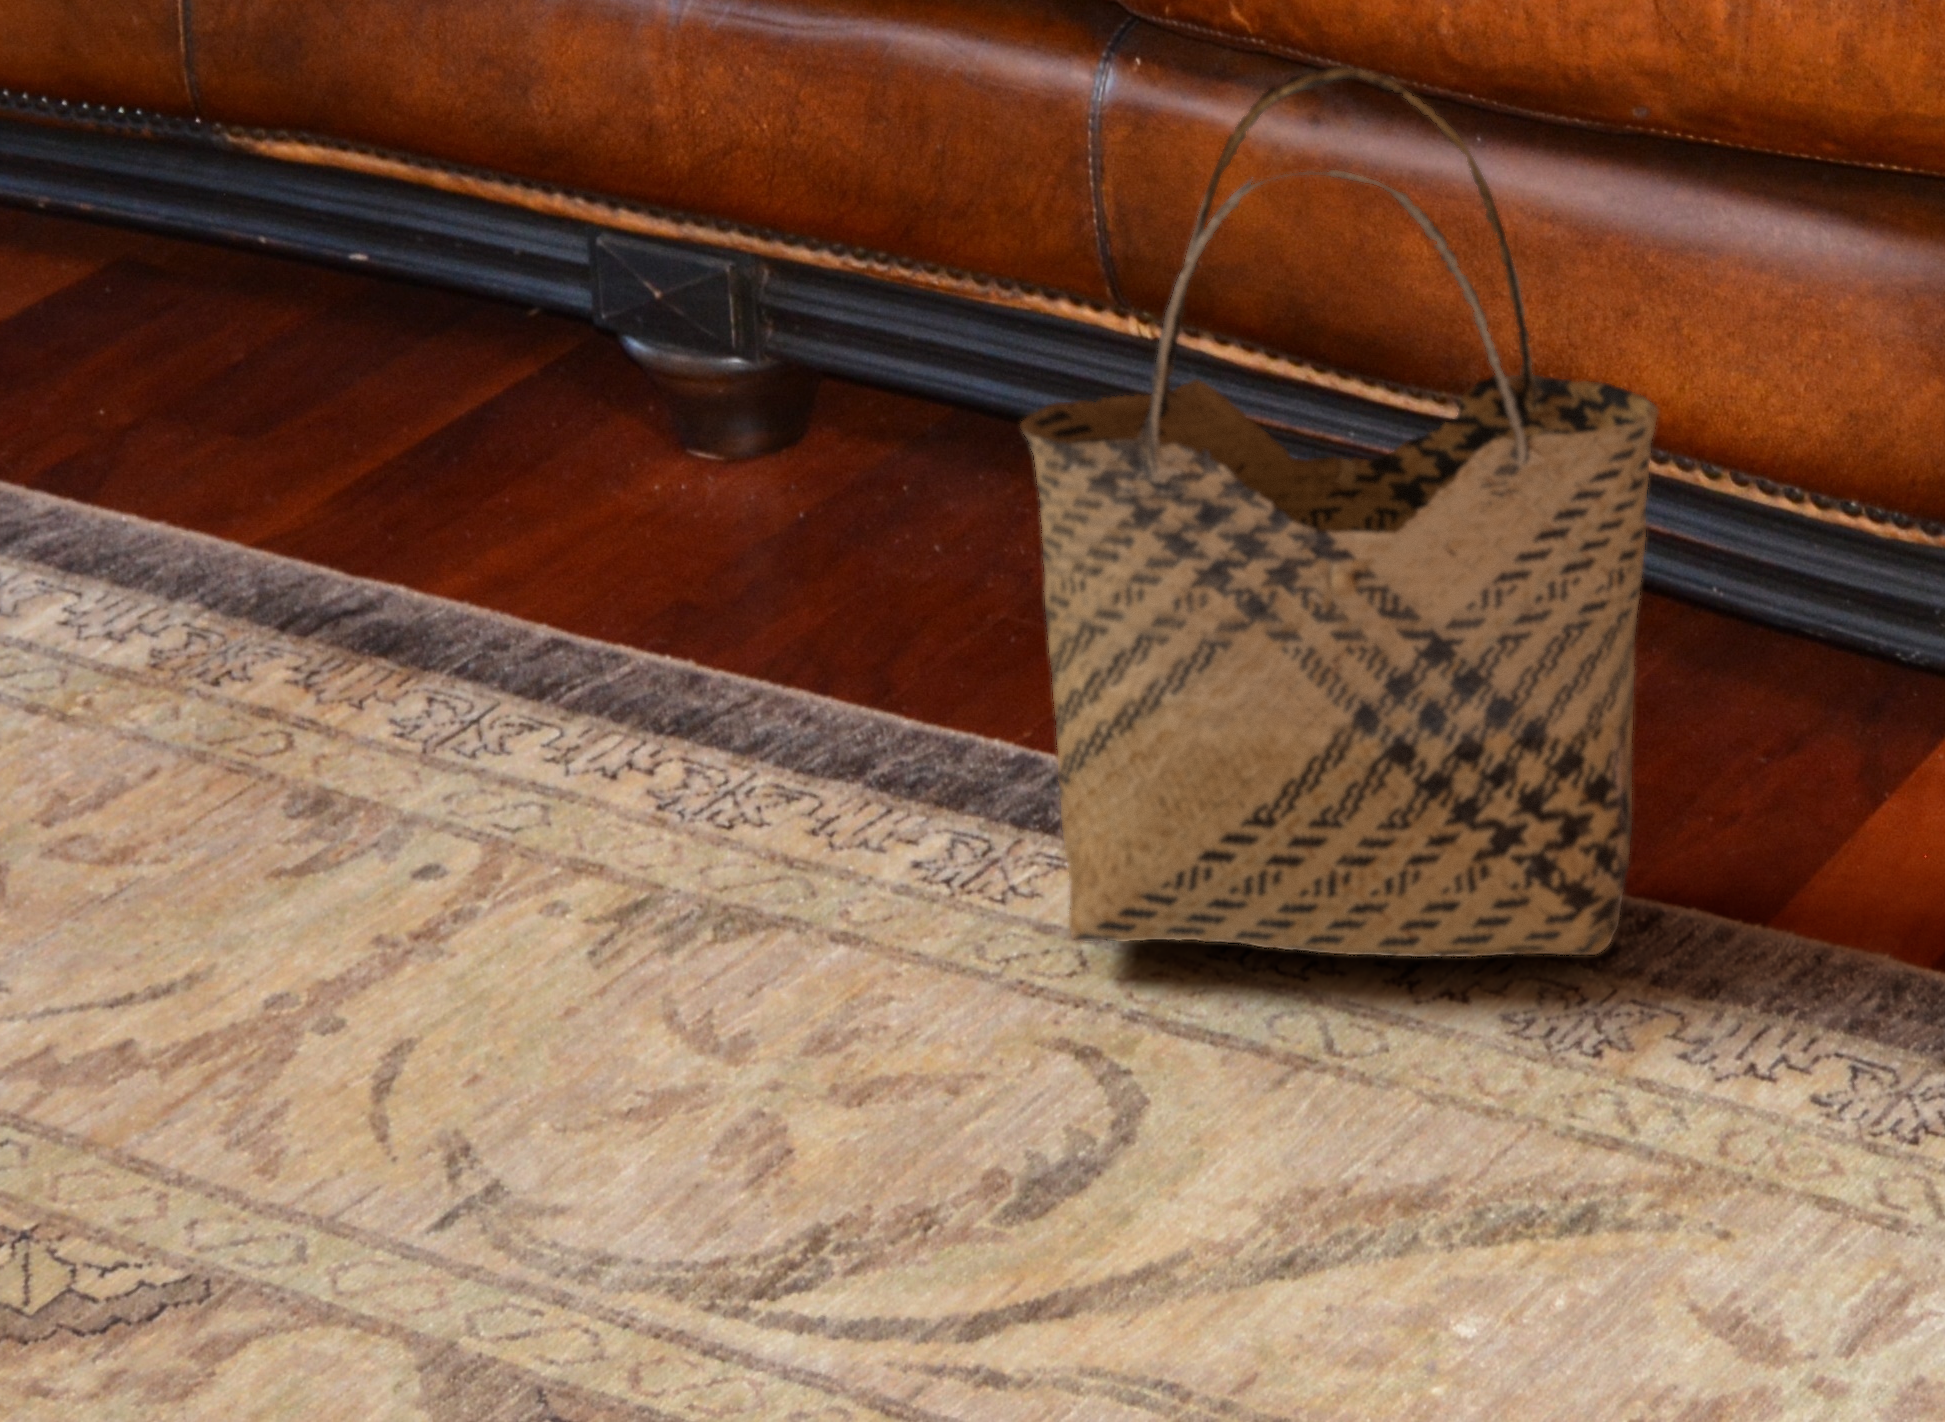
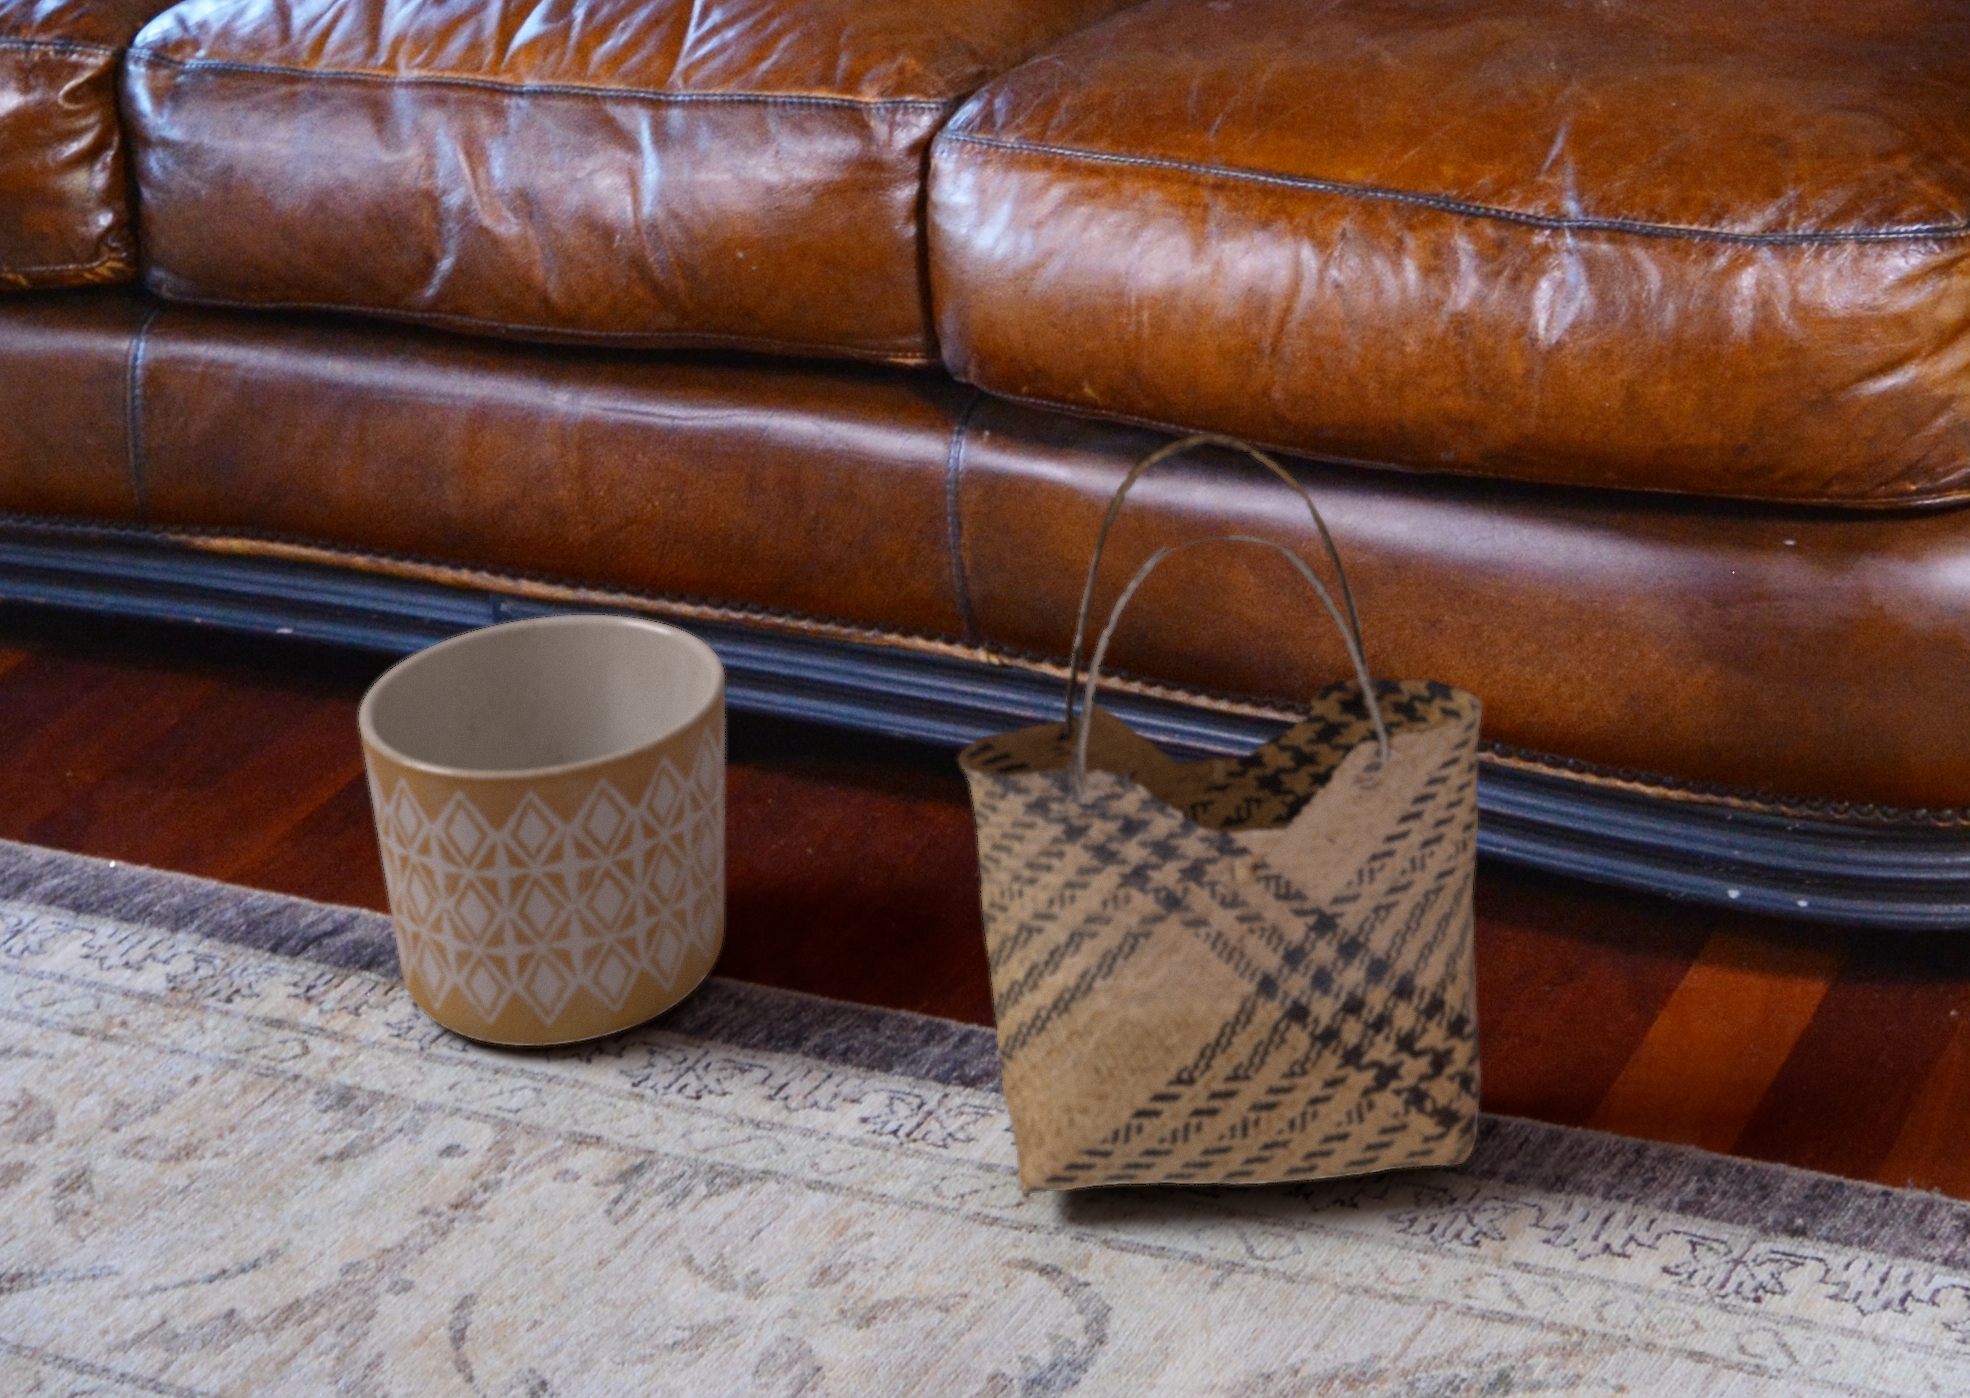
planter: none [371,258,804,746] -> present [359,615,725,1046]

